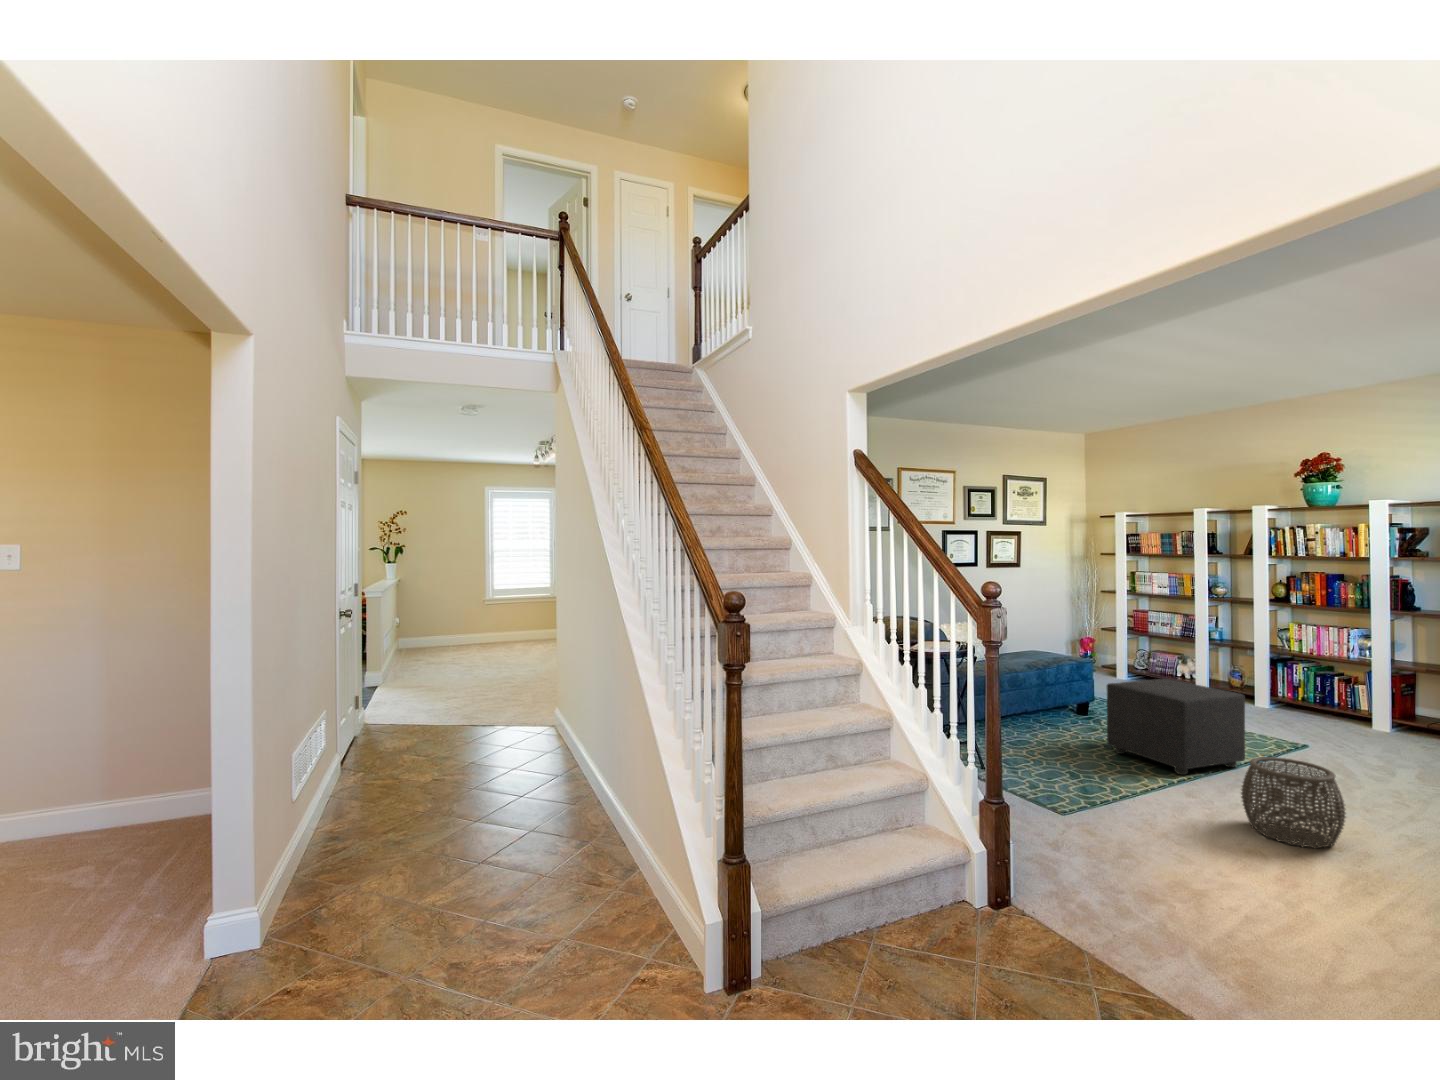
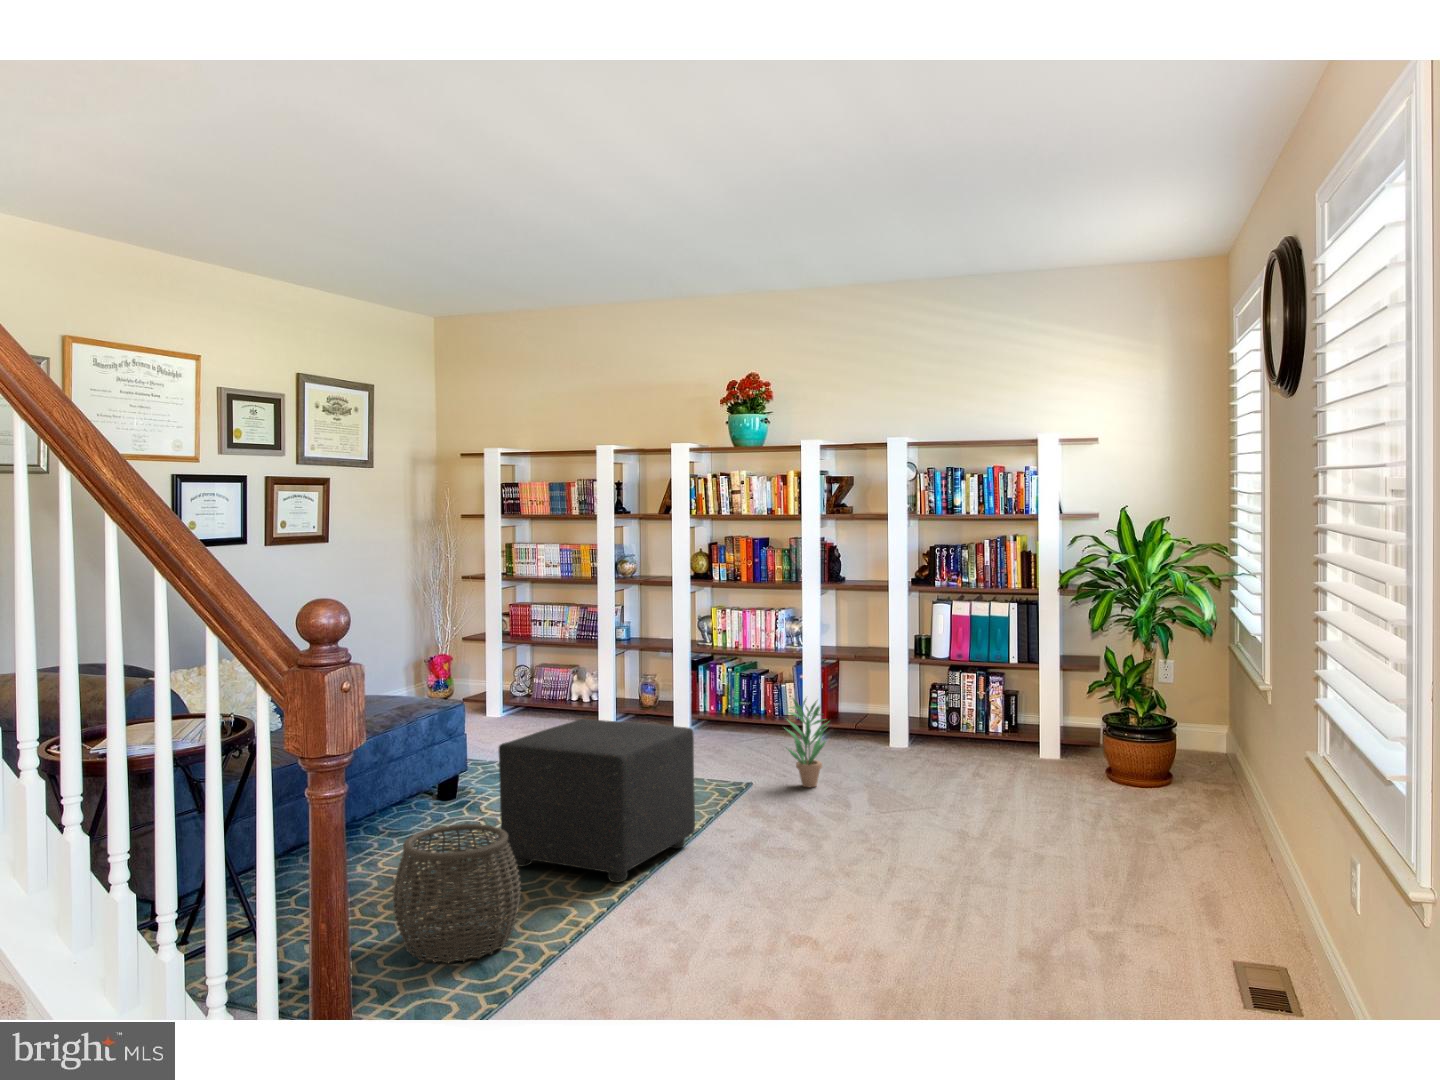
potted plant: none [1336,689,1384,756] -> present [787,699,827,787]
woven basket: present [1241,757,1346,848] -> present [392,824,521,963]

